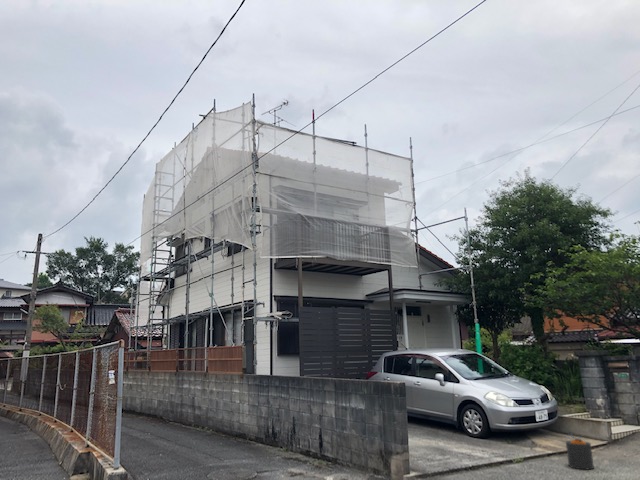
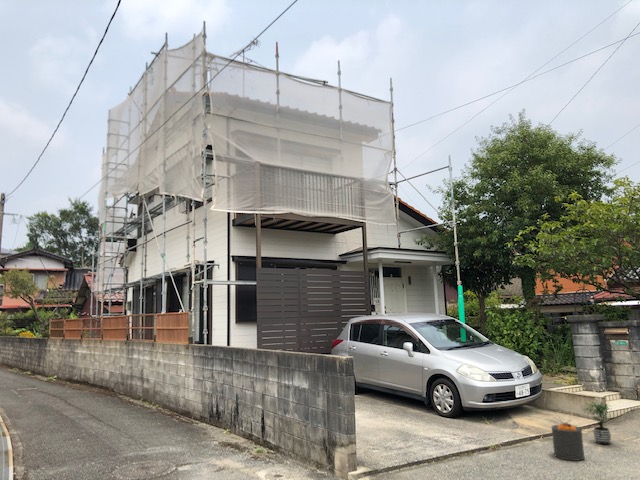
potted plant: none [591,422,619,459] -> present [584,402,611,444]

